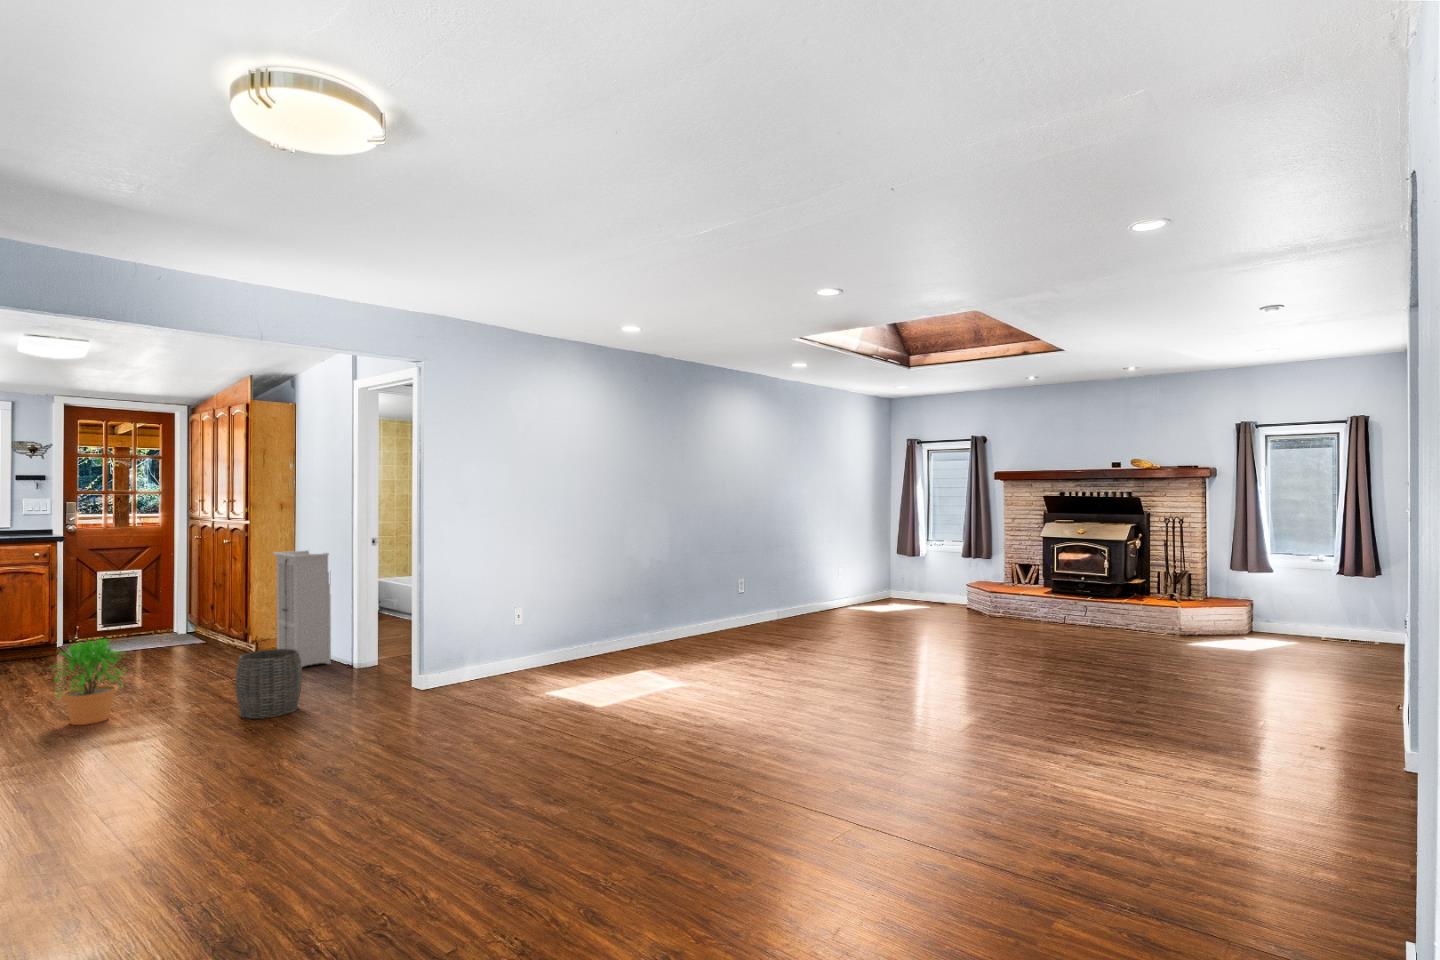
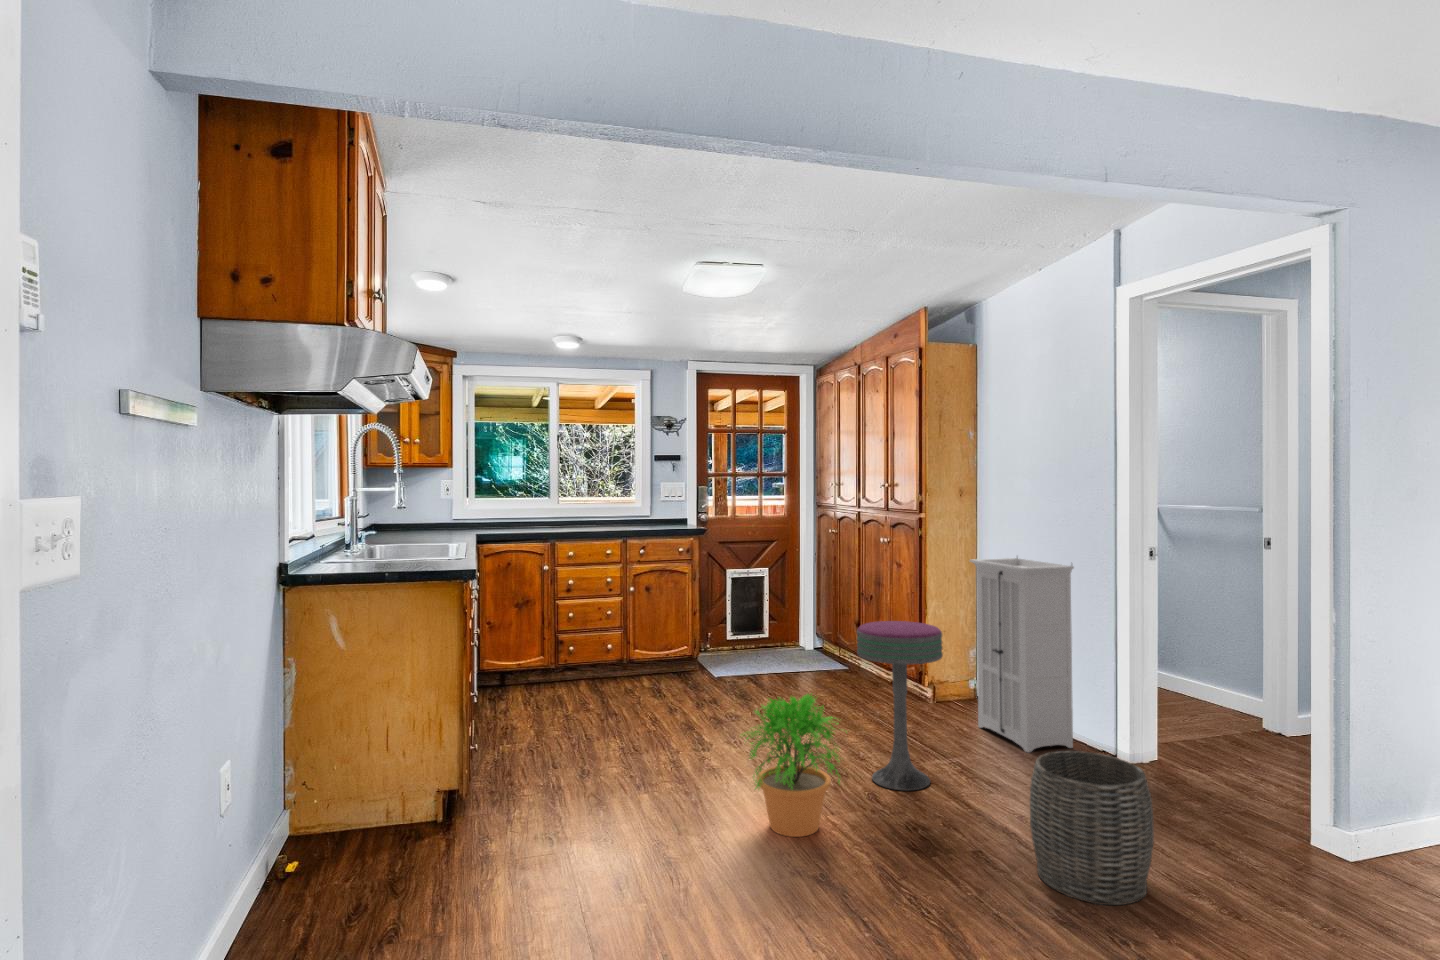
bar stool: none [158,593,221,697] -> present [857,621,943,790]

